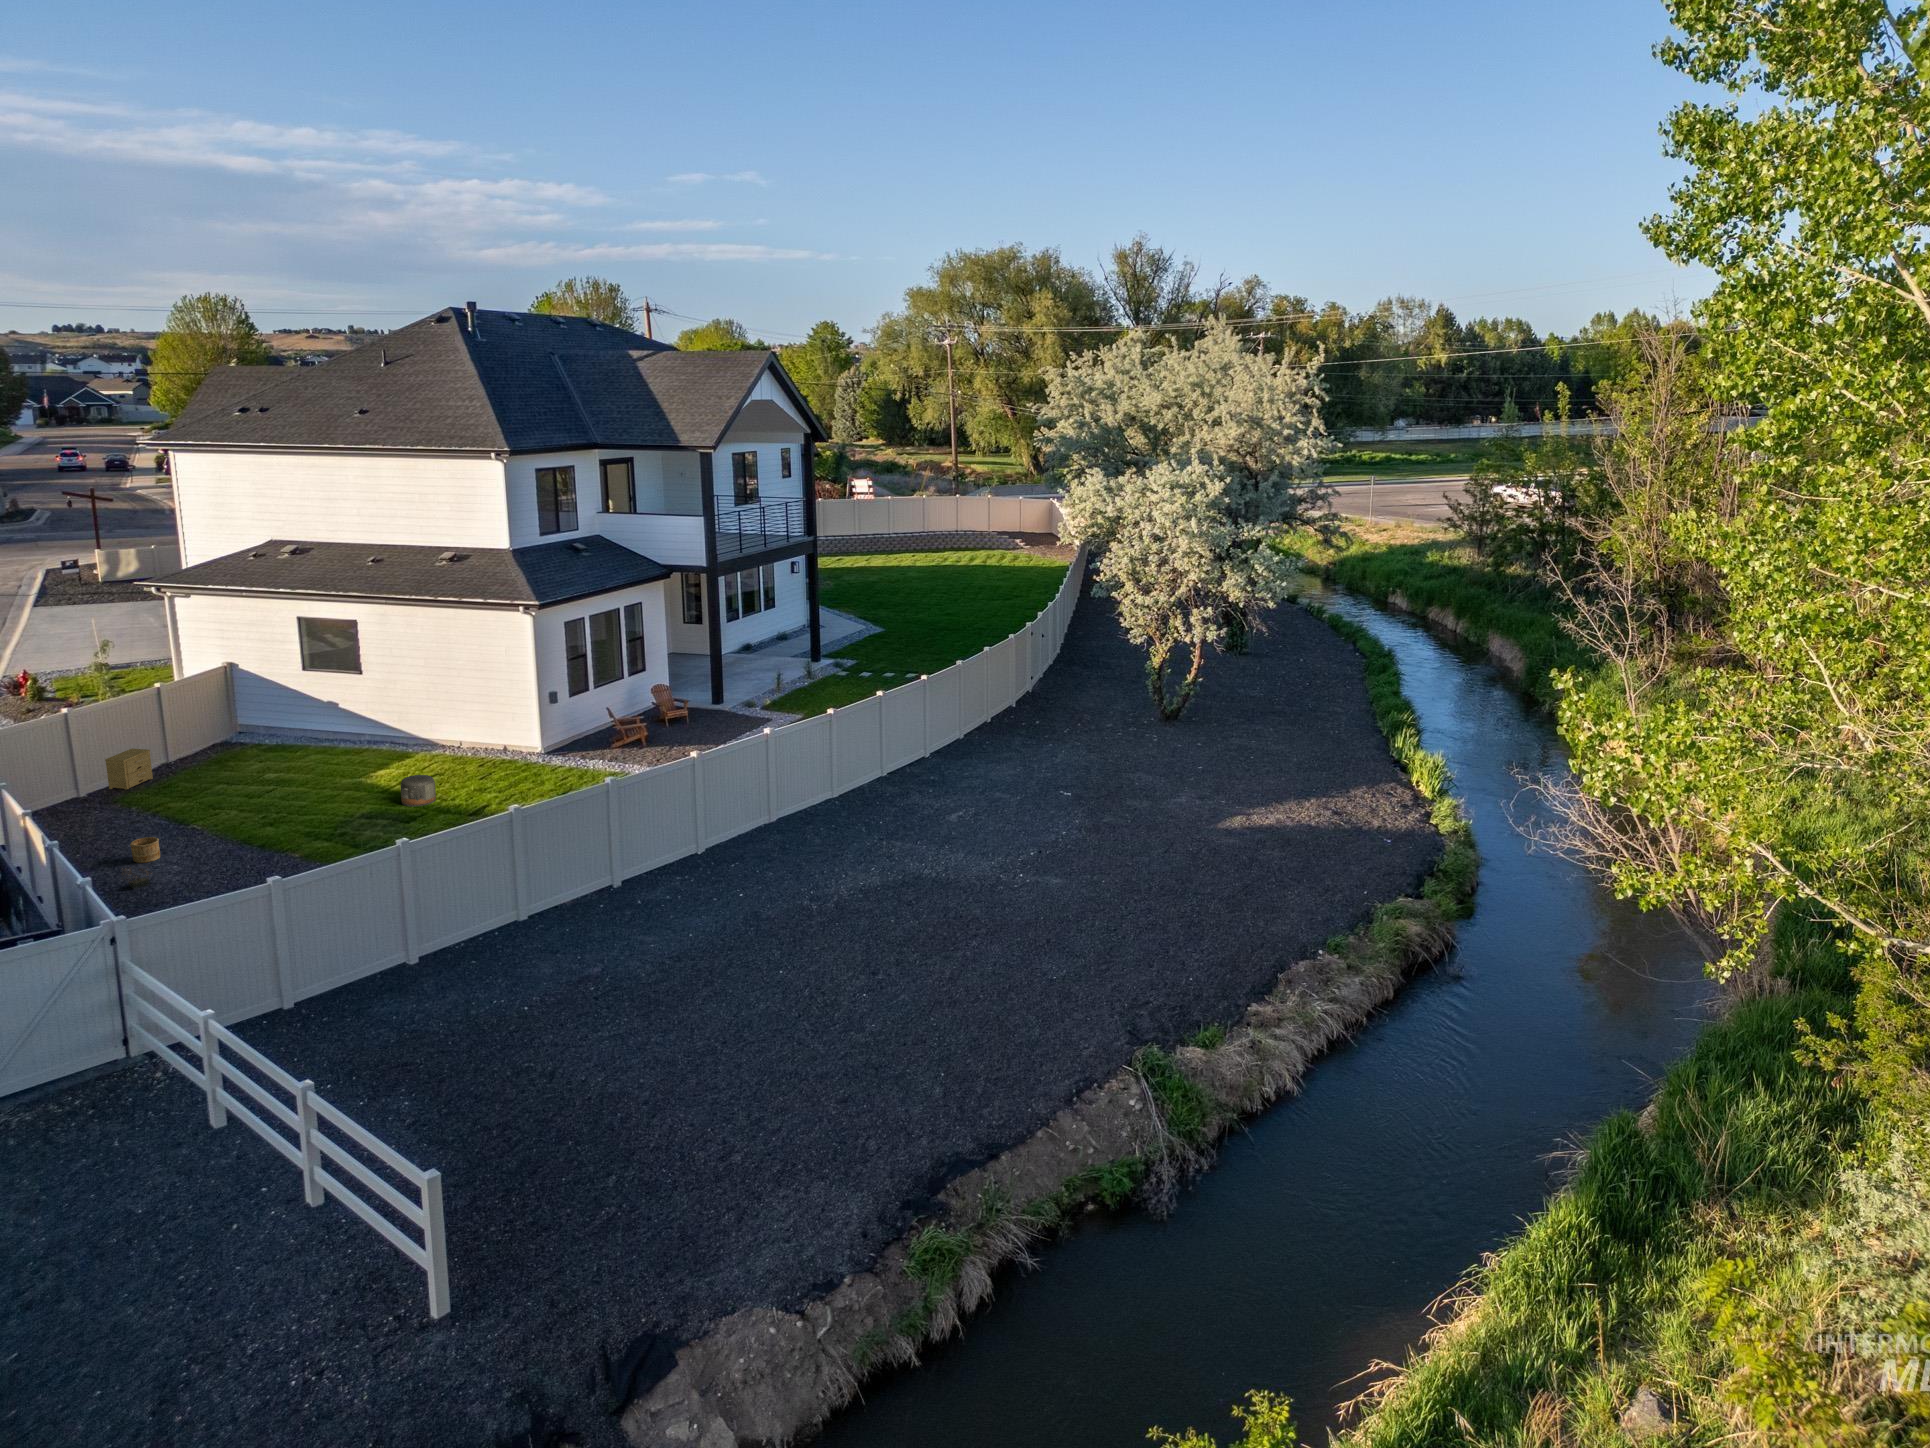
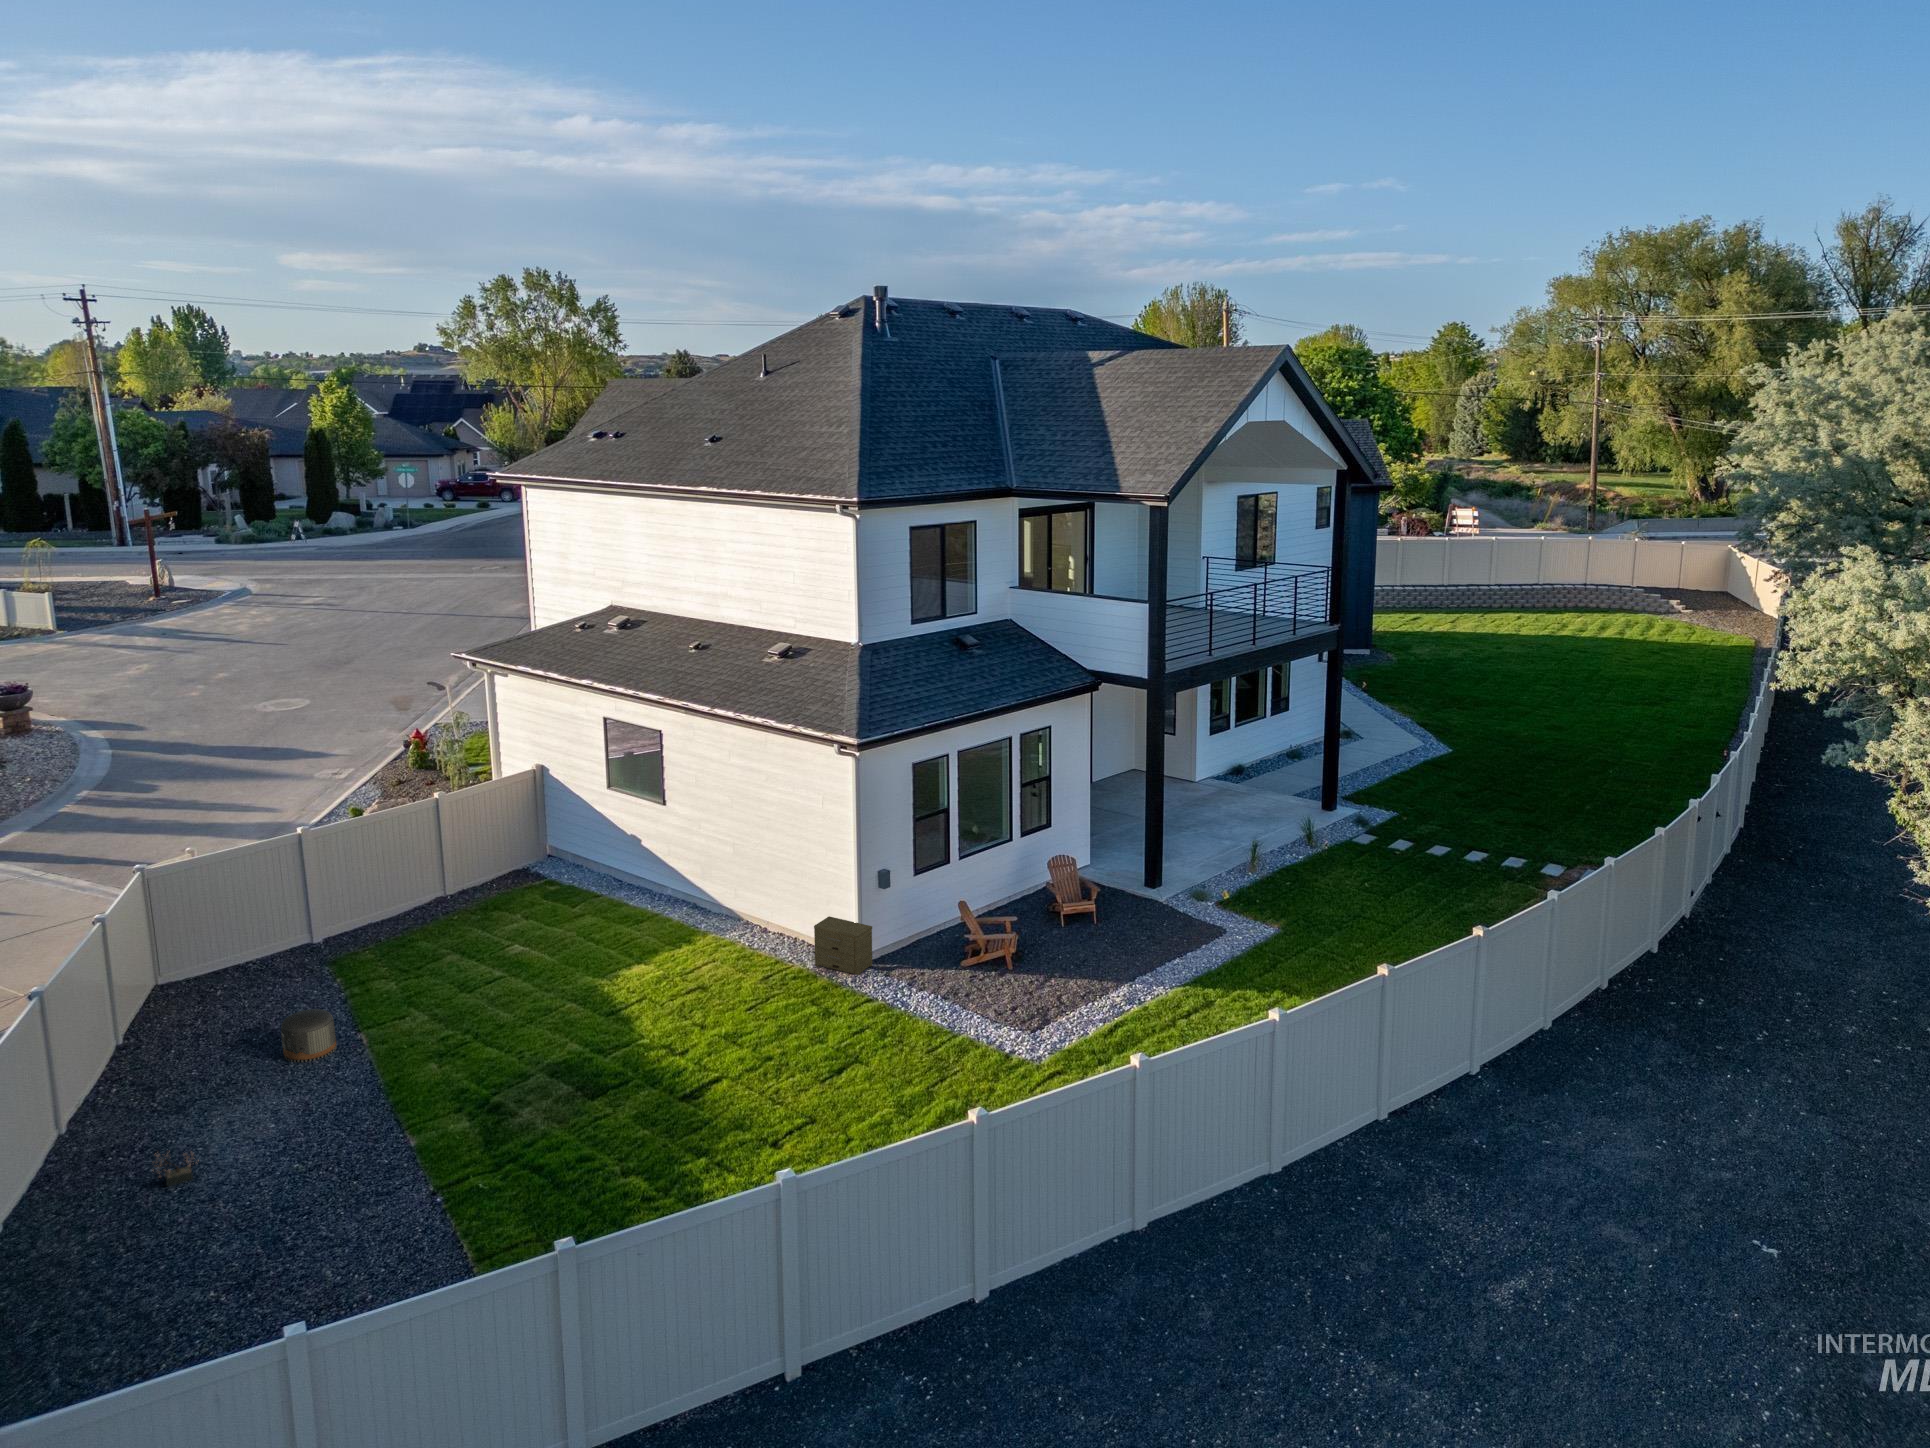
side table: present [105,748,153,789] -> present [814,916,872,975]
pouf: present [400,775,436,807] -> present [281,1009,337,1063]
wooden bucket: present [130,837,160,863] -> none [215,1081,258,1123]

